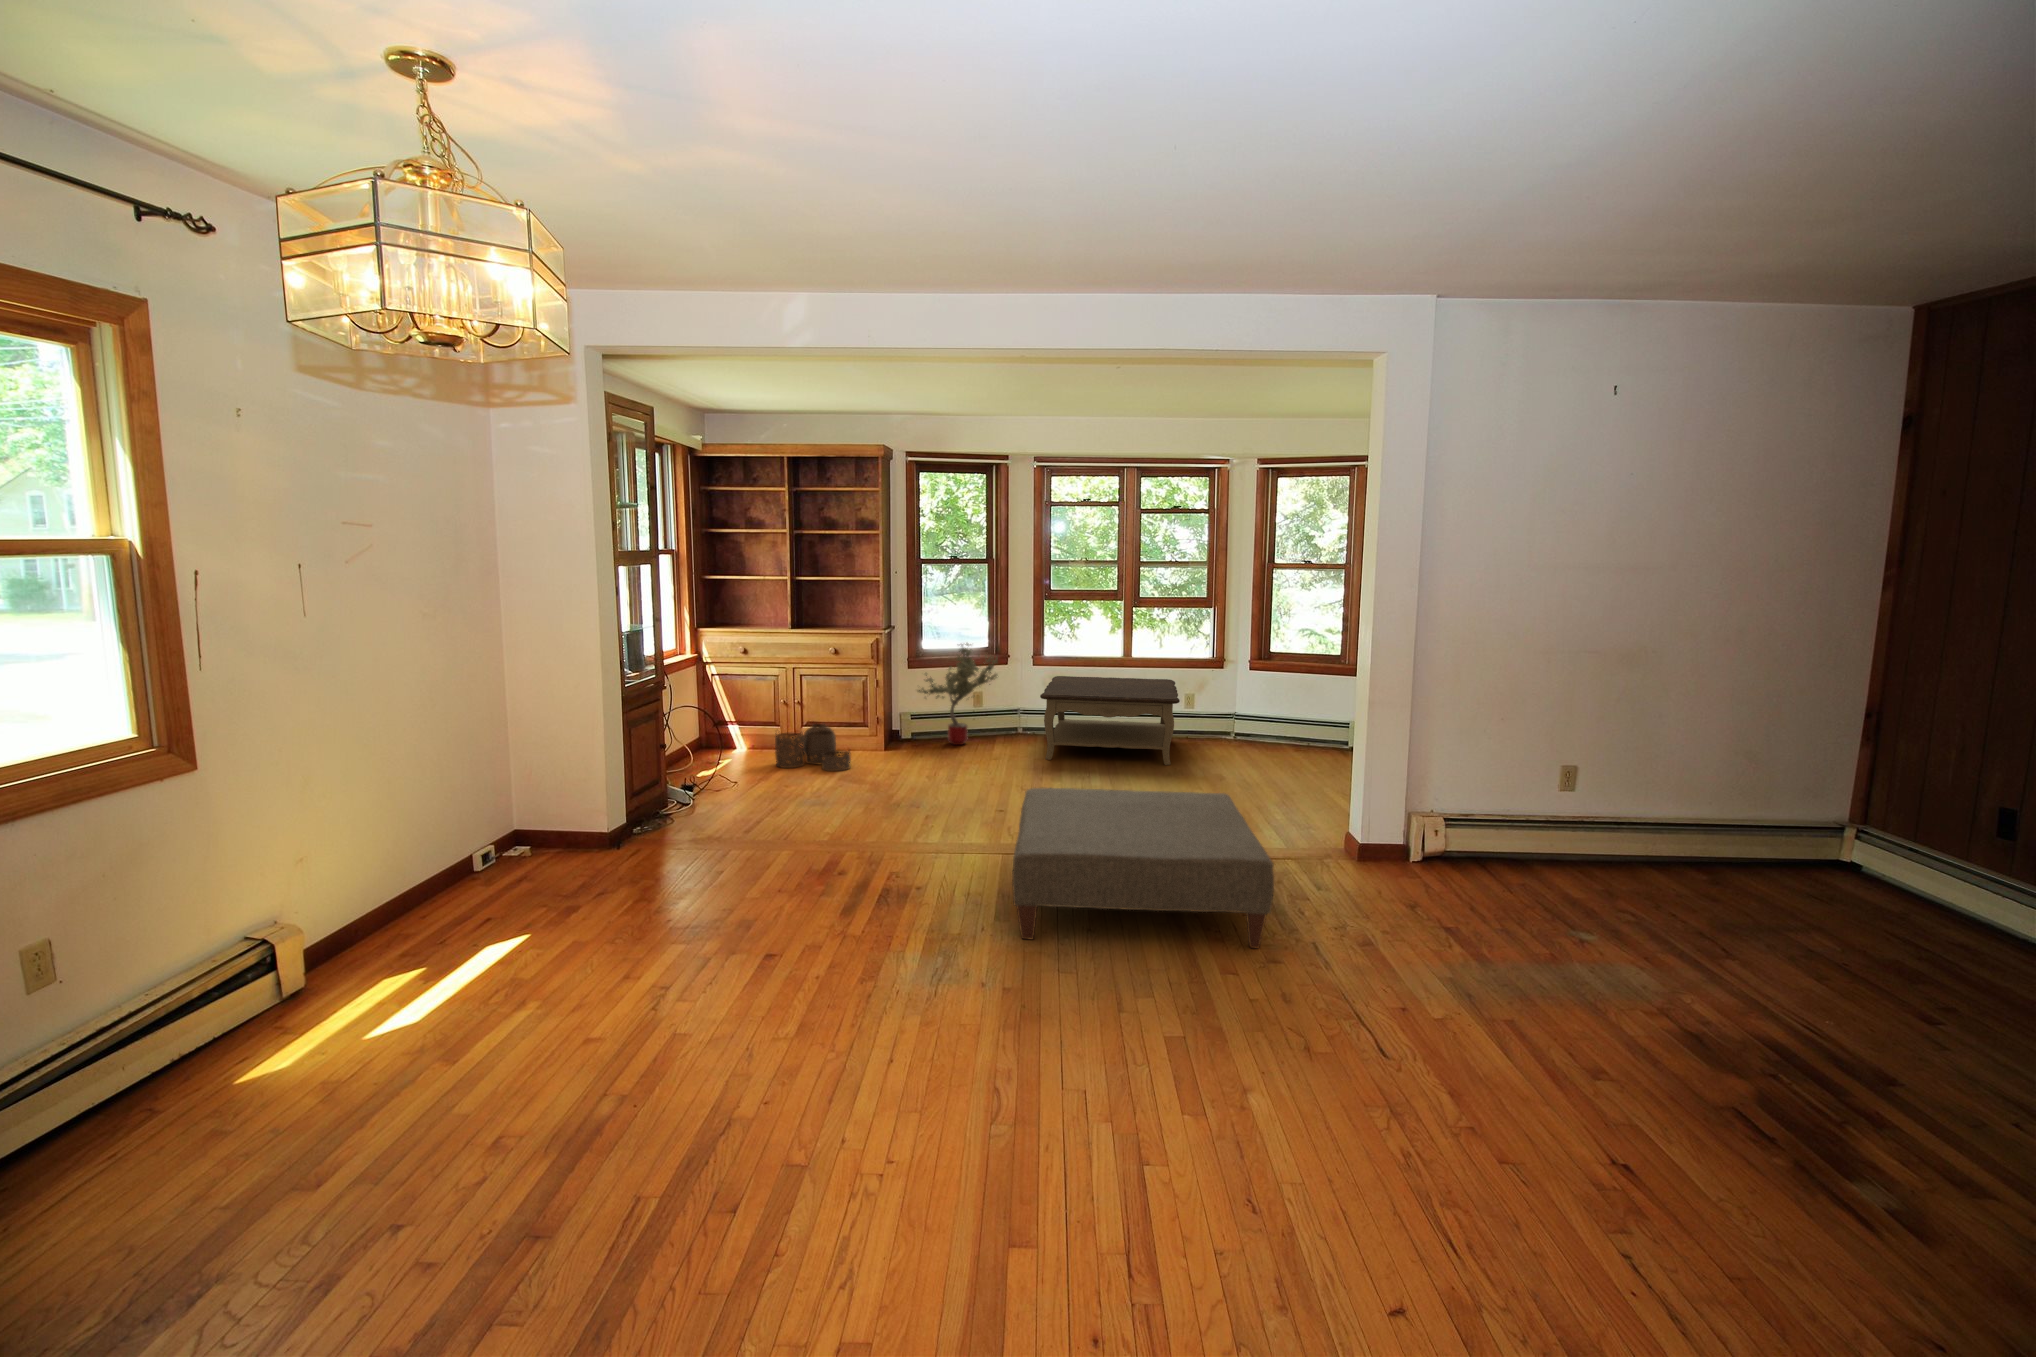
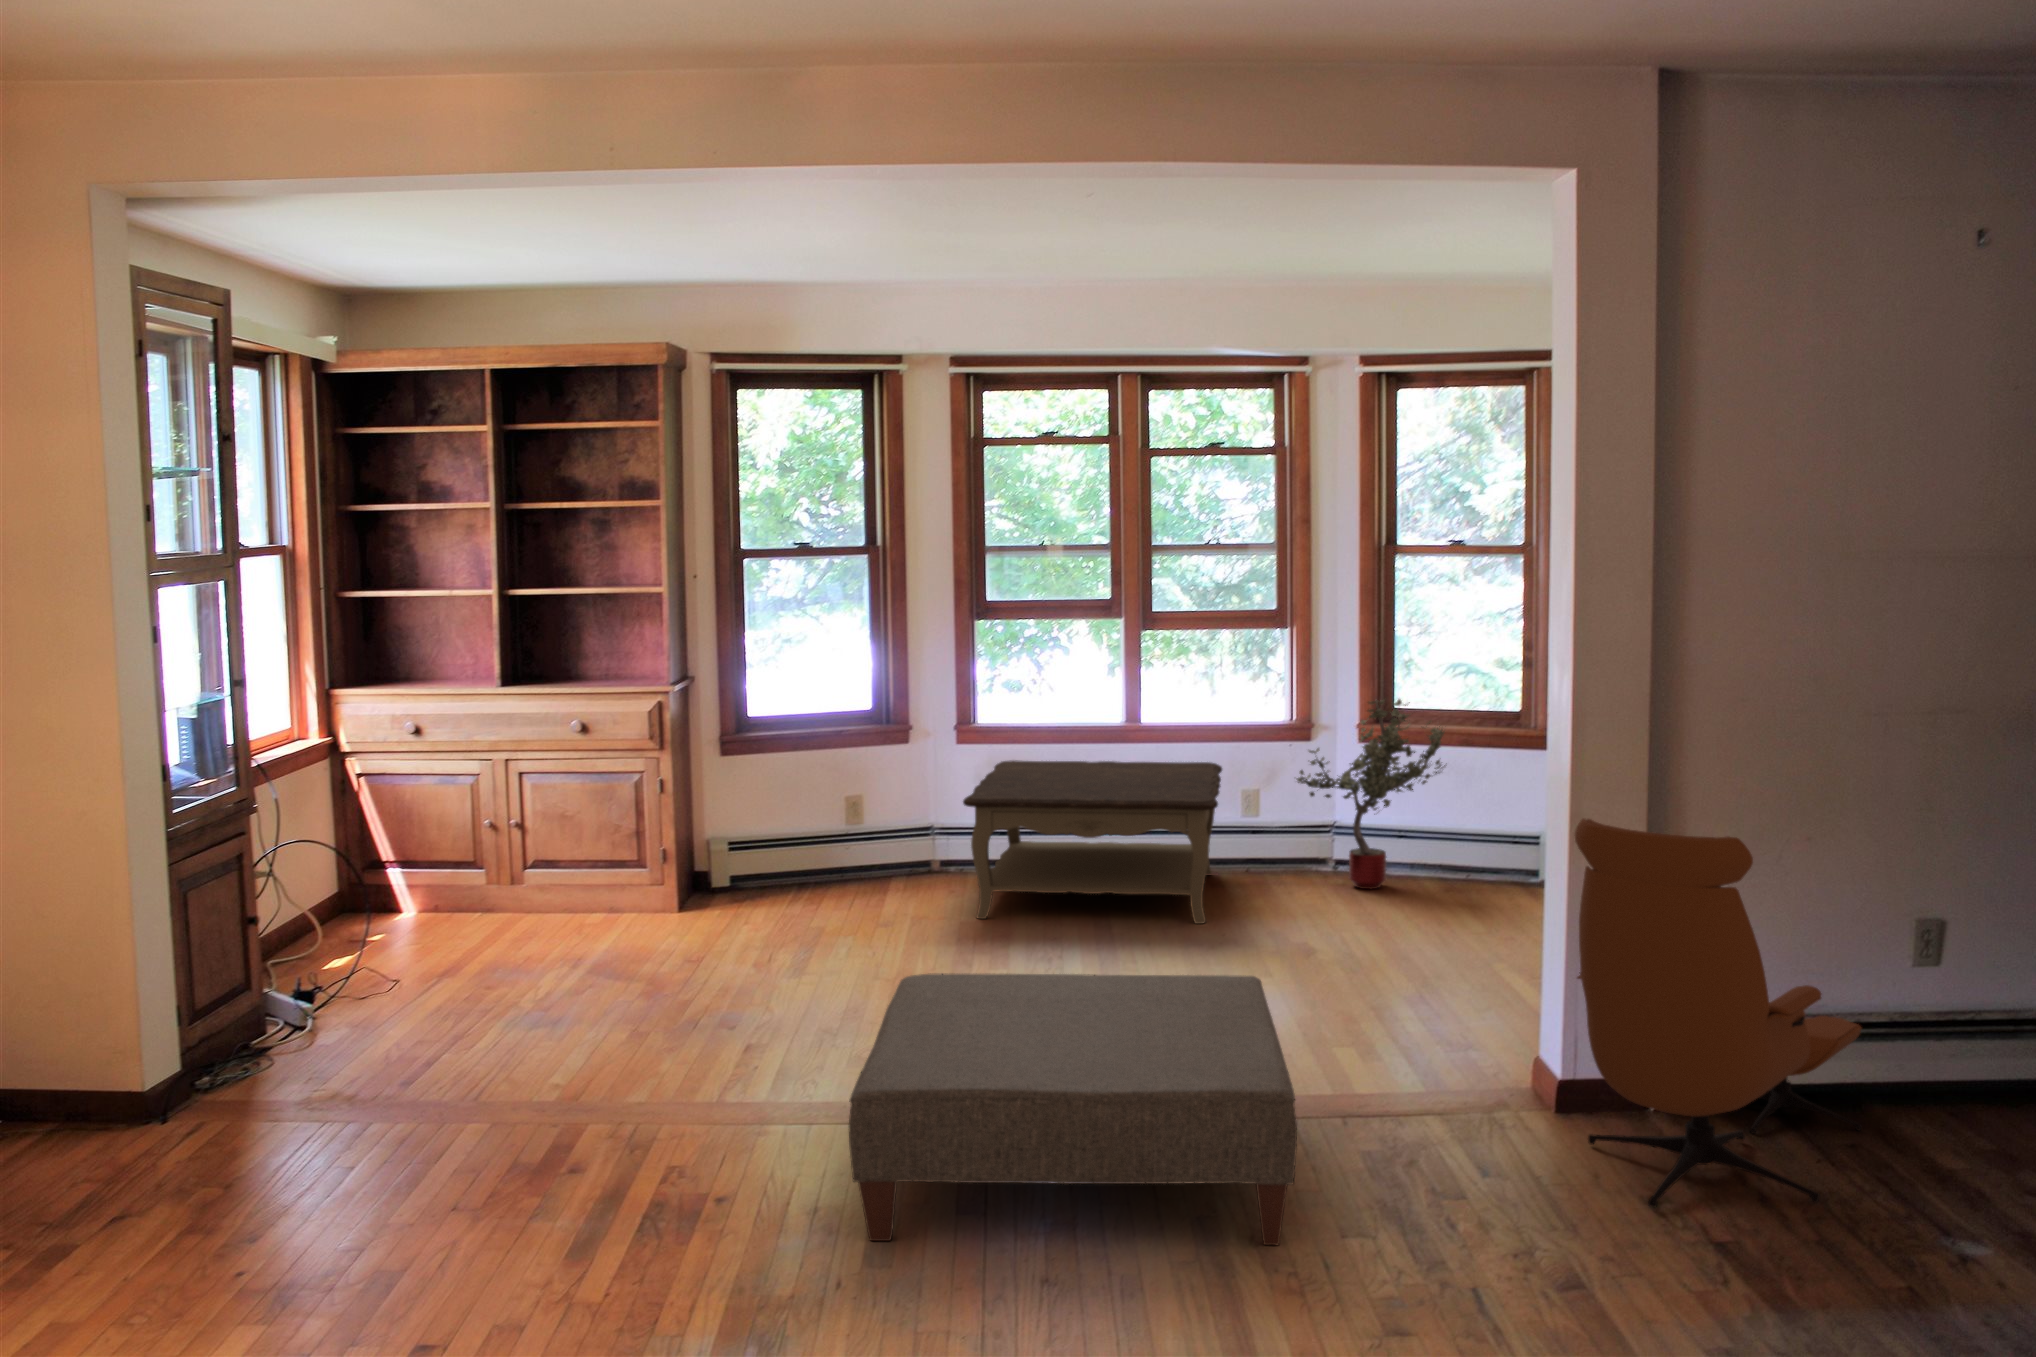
potted tree: present [918,643,998,745] -> present [1297,699,1445,889]
lounge chair: none [1421,707,1575,932] -> present [1575,818,1861,1207]
woven basket: present [775,724,851,771] -> none [469,858,611,951]

